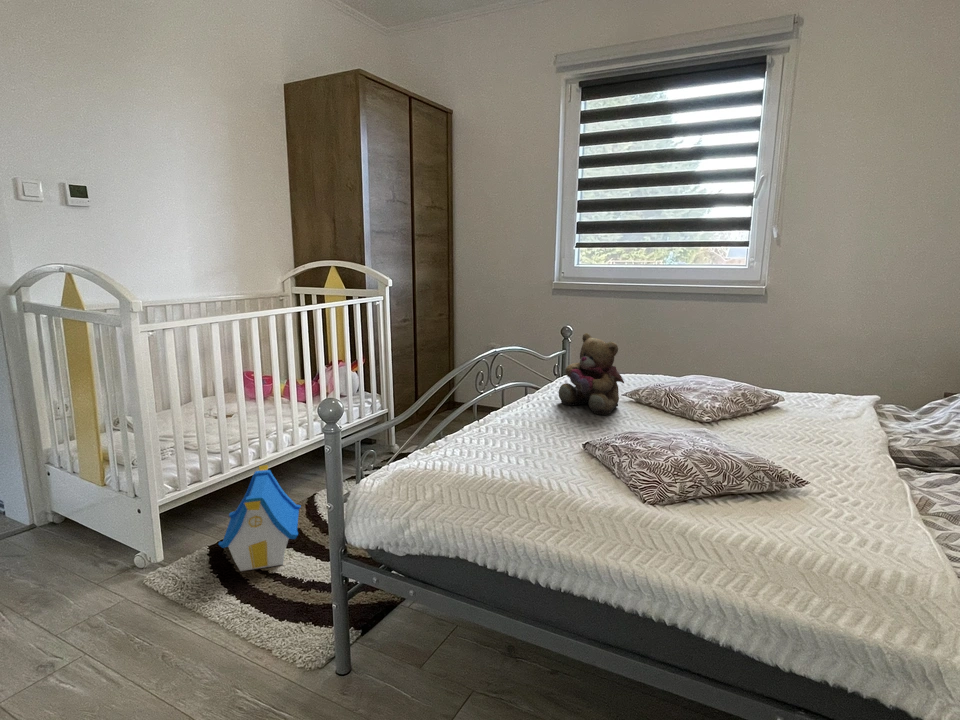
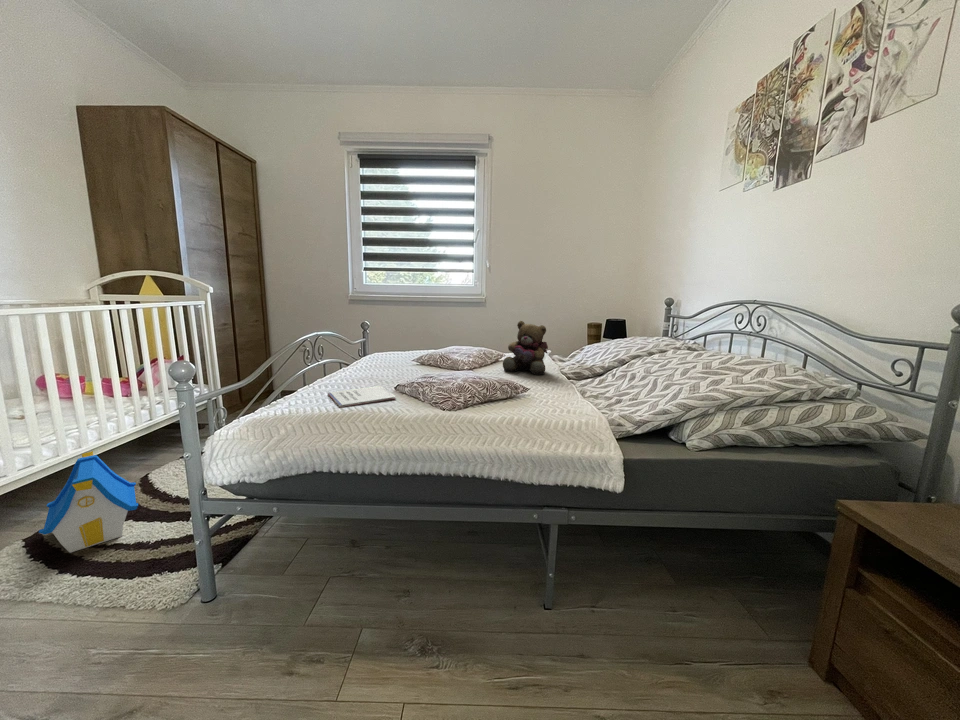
teddy bear: present [559,333,624,415] -> present [503,321,548,375]
notebook: none [490,438,578,471] -> present [328,386,396,407]

